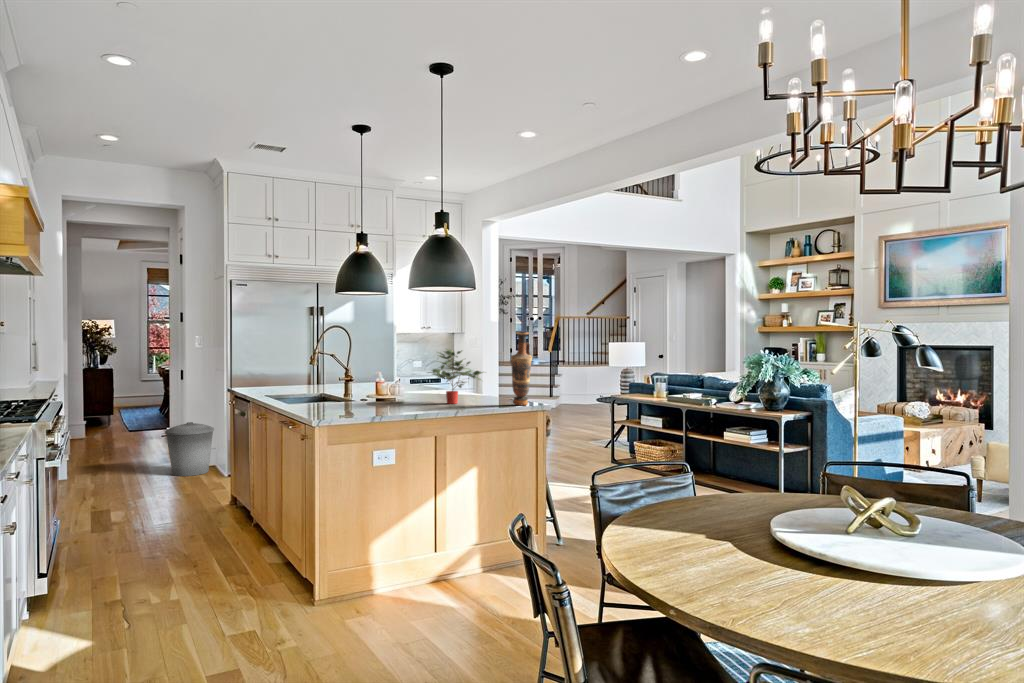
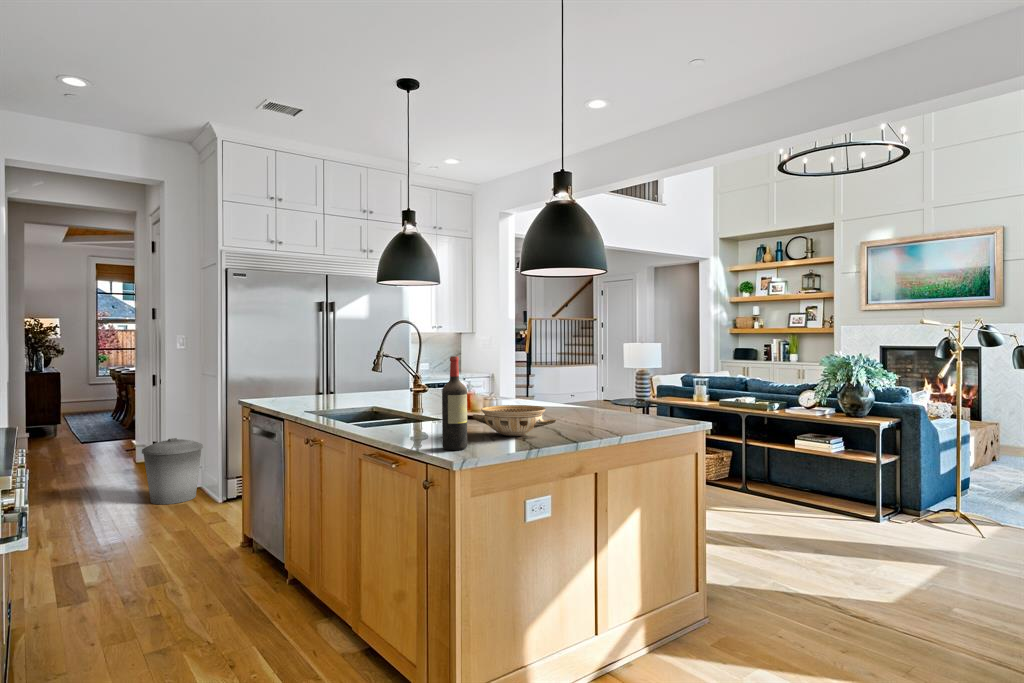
vase: present [511,332,532,405] -> none [668,328,699,425]
potted plant: present [428,349,483,404] -> none [543,351,626,424]
wine bottle: none [318,352,336,414] -> present [442,356,467,450]
ceramic bowl: none [358,388,412,409] -> present [473,405,556,436]

